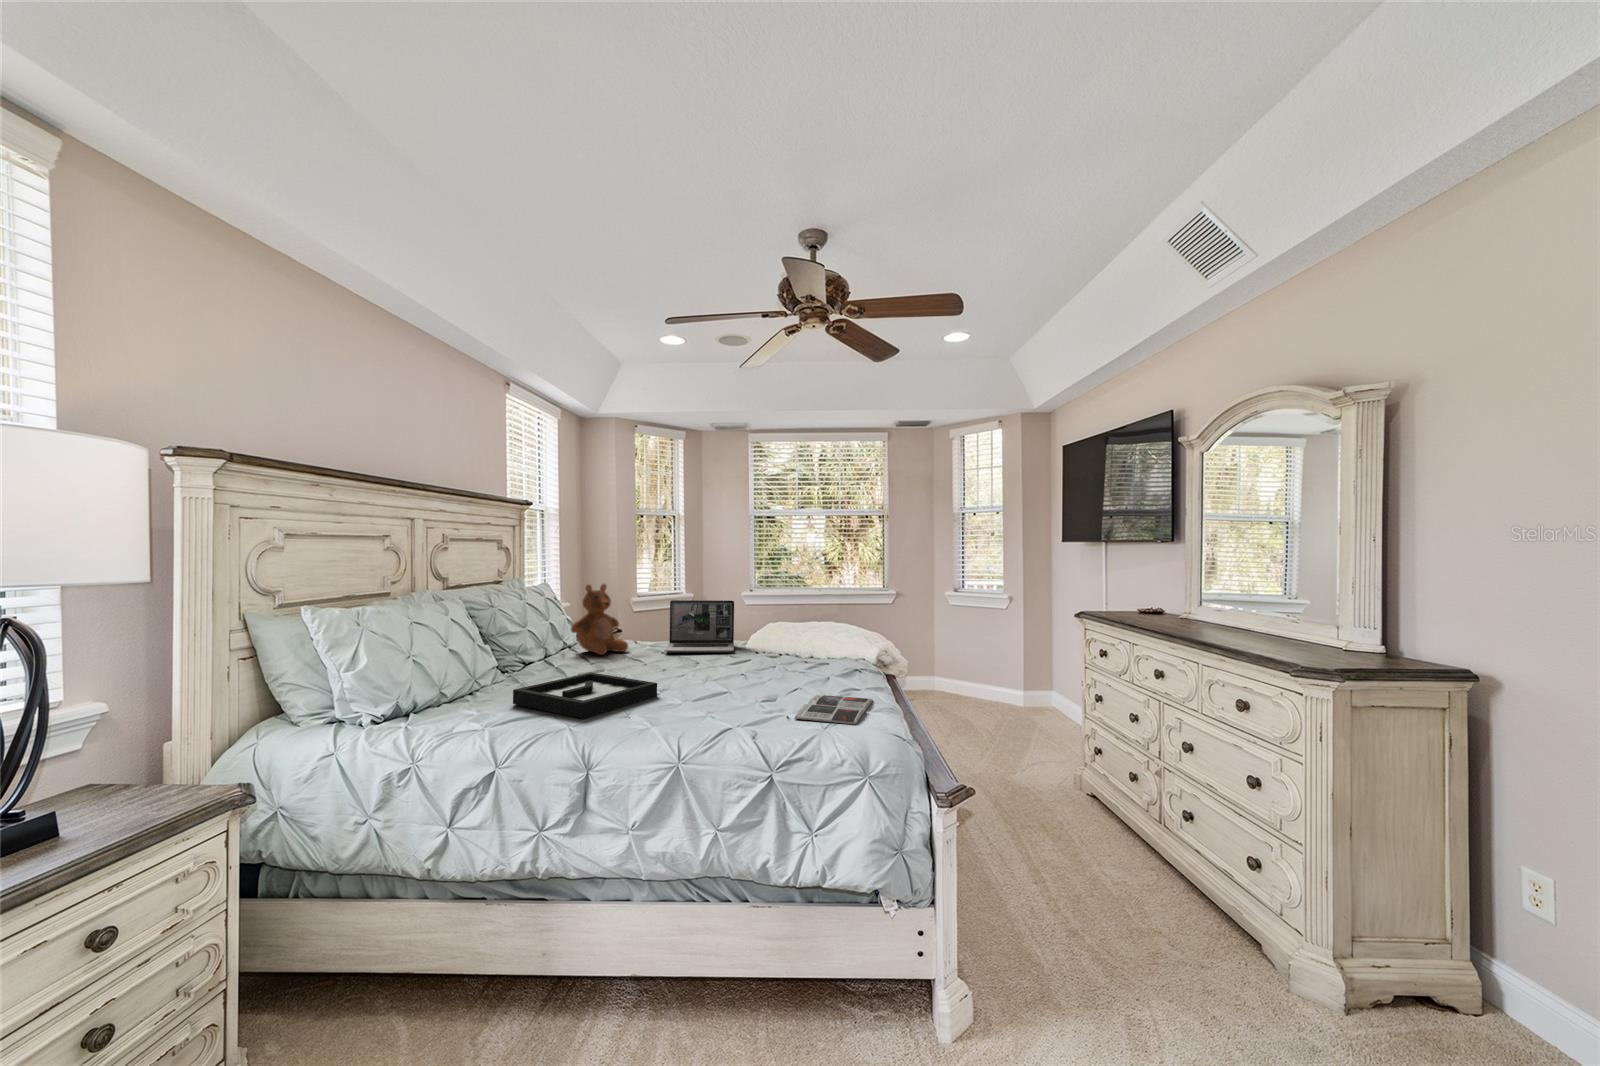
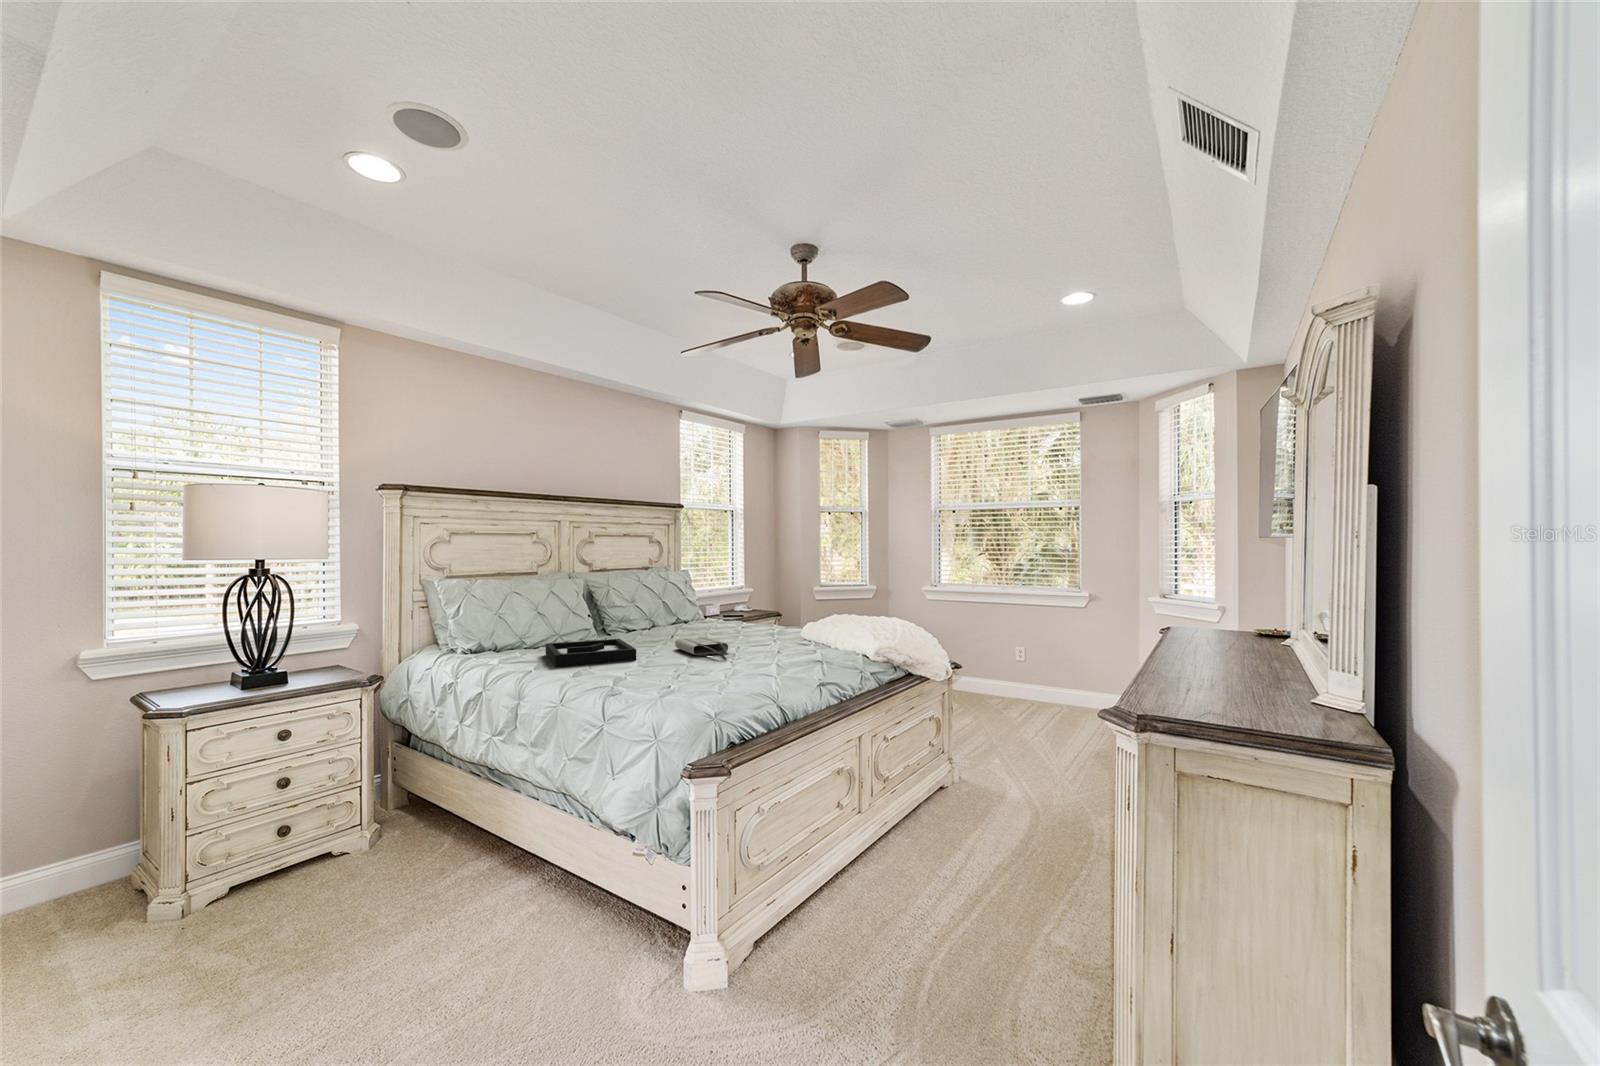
teddy bear: present [571,584,628,655] -> none [666,572,713,631]
laptop: present [665,600,734,653] -> none [728,588,799,637]
tote bag: none [661,660,755,682] -> present [675,637,728,656]
magazine: present [795,695,872,724] -> none [670,672,771,694]

